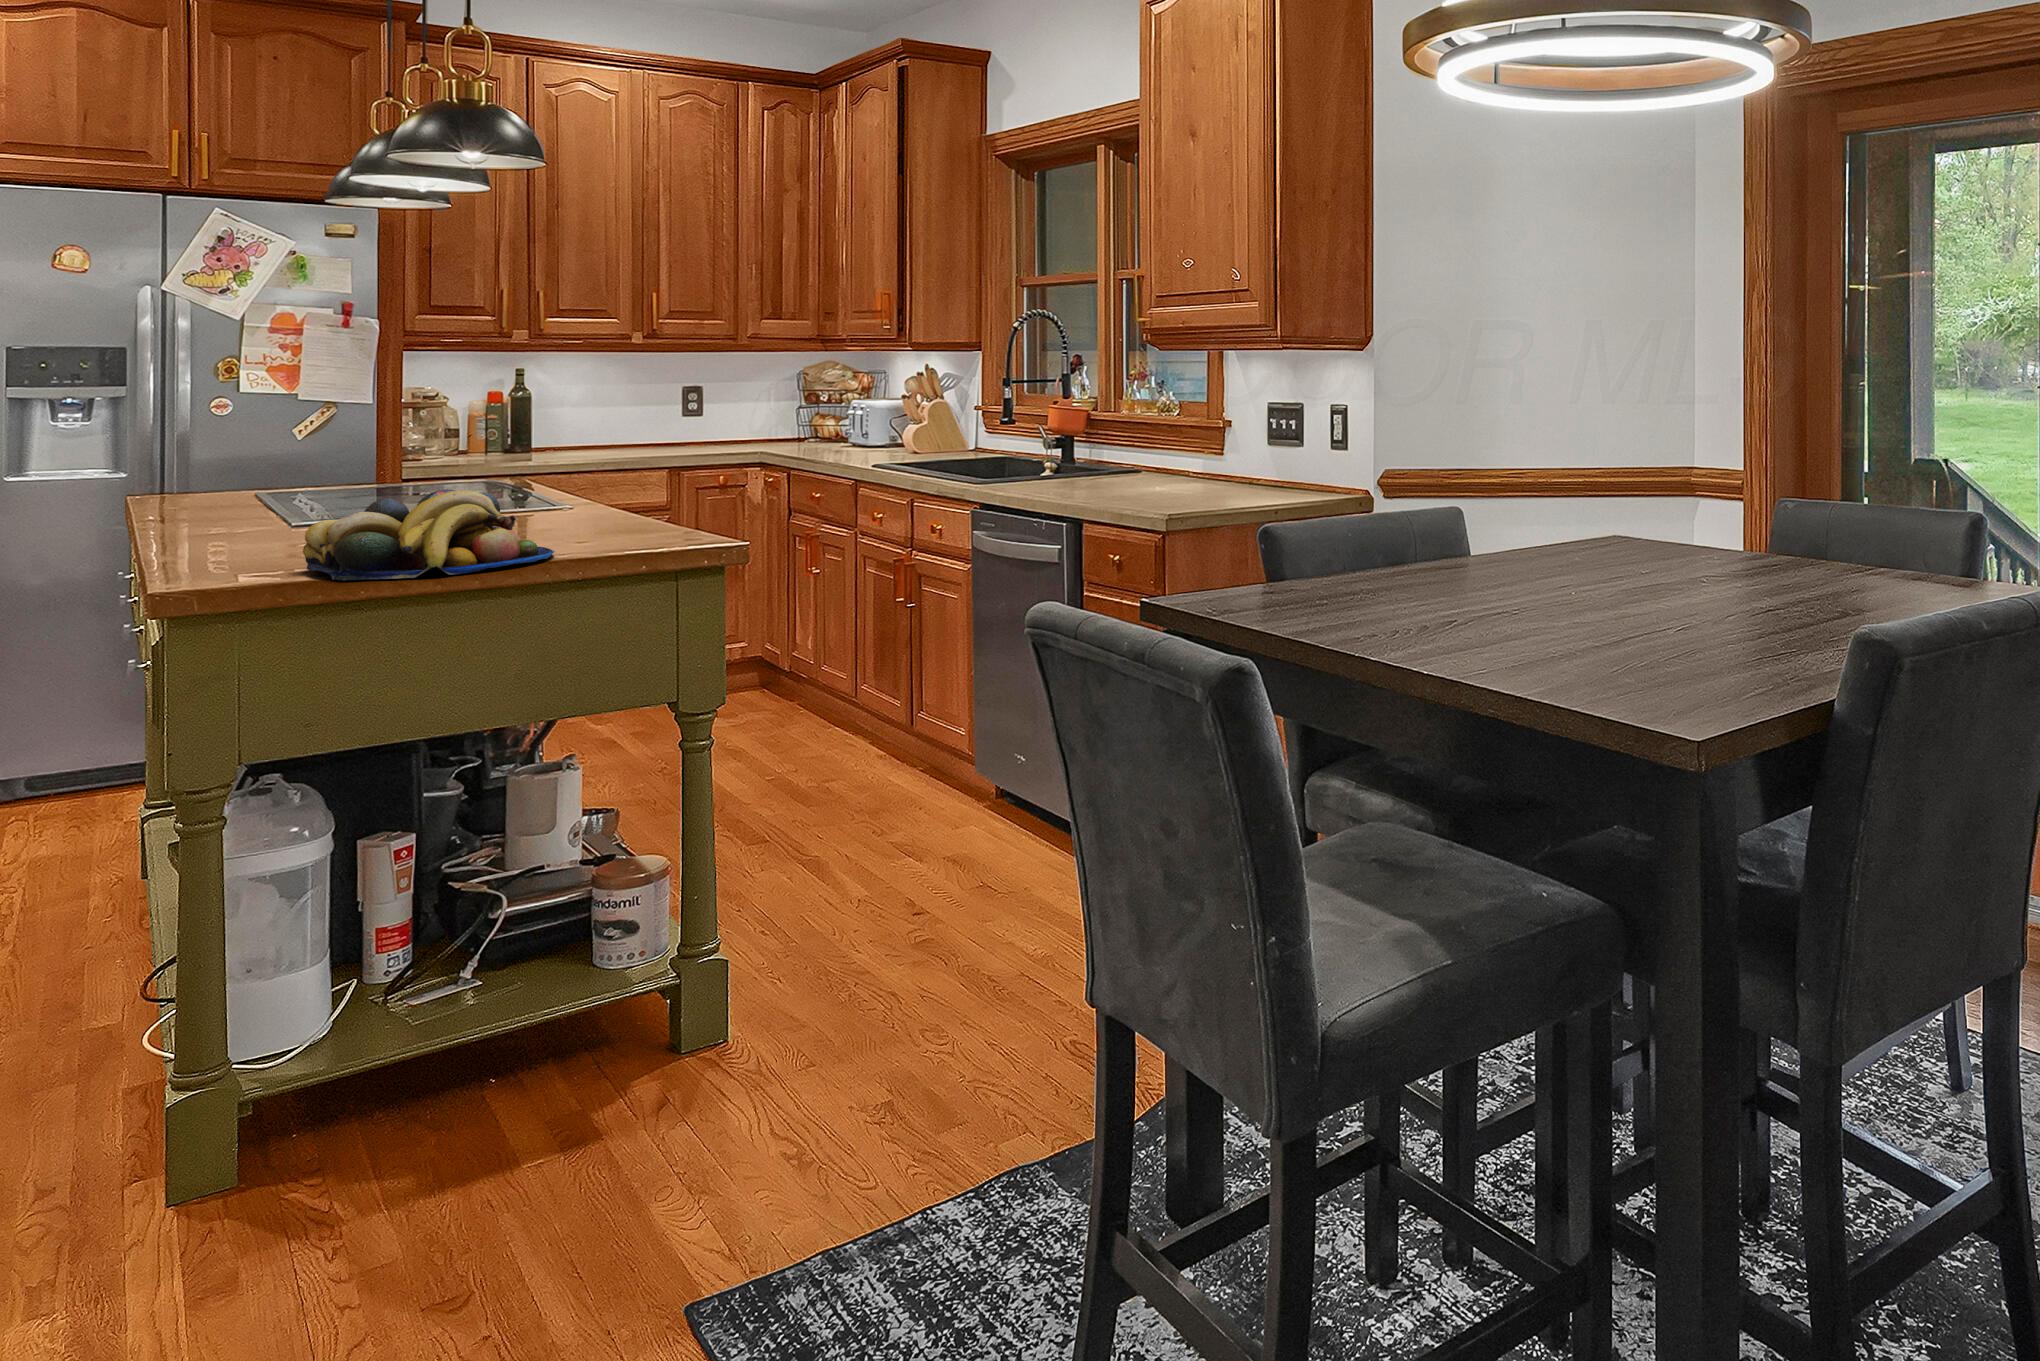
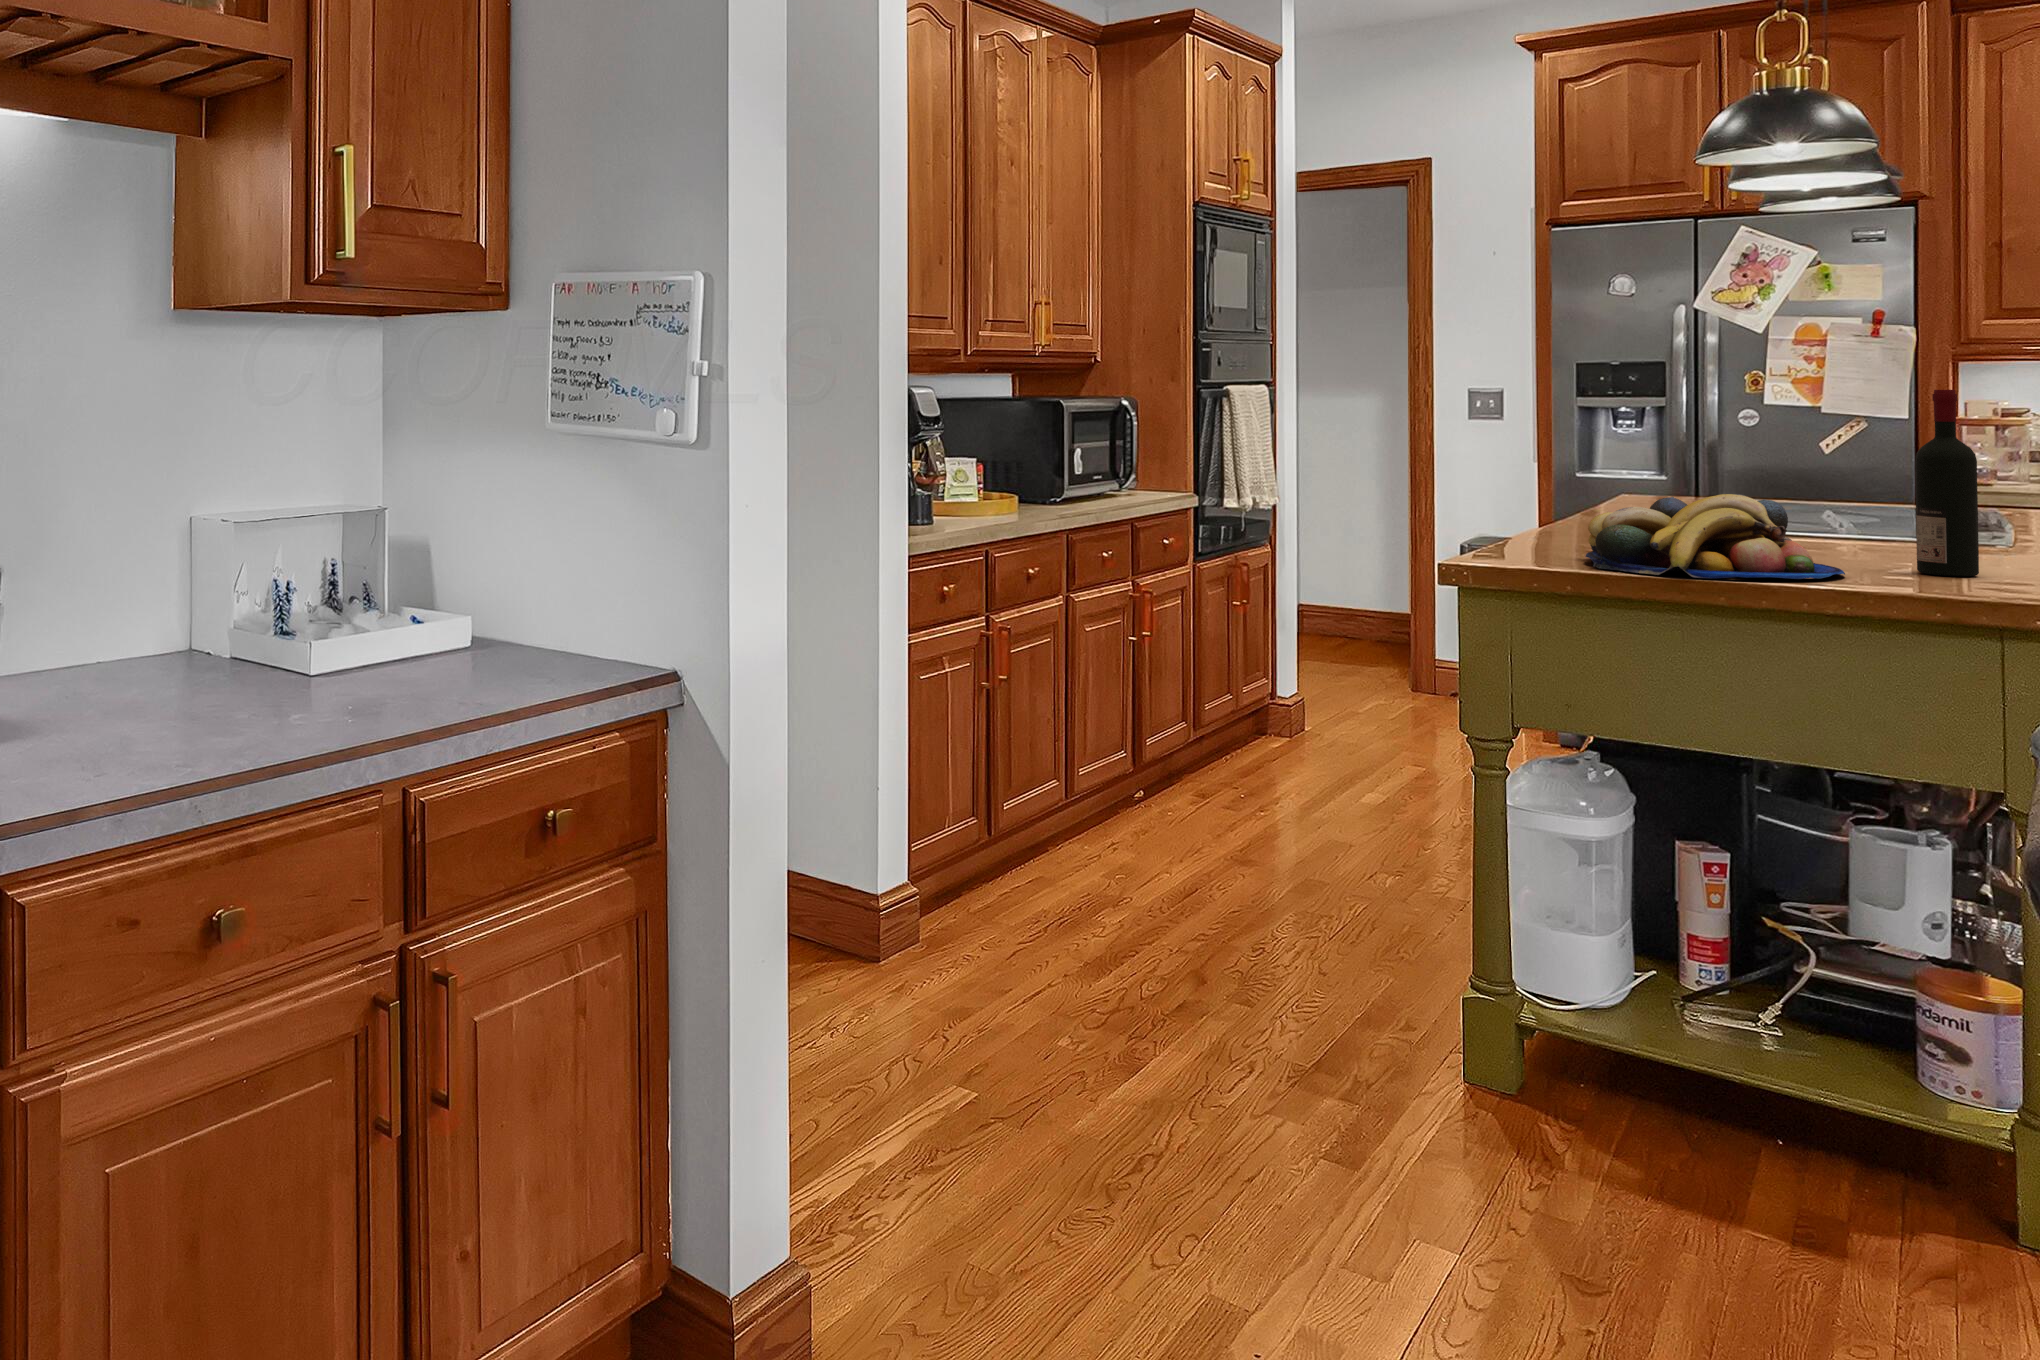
wine bottle: none [586,387,629,541] -> present [1915,390,1979,576]

